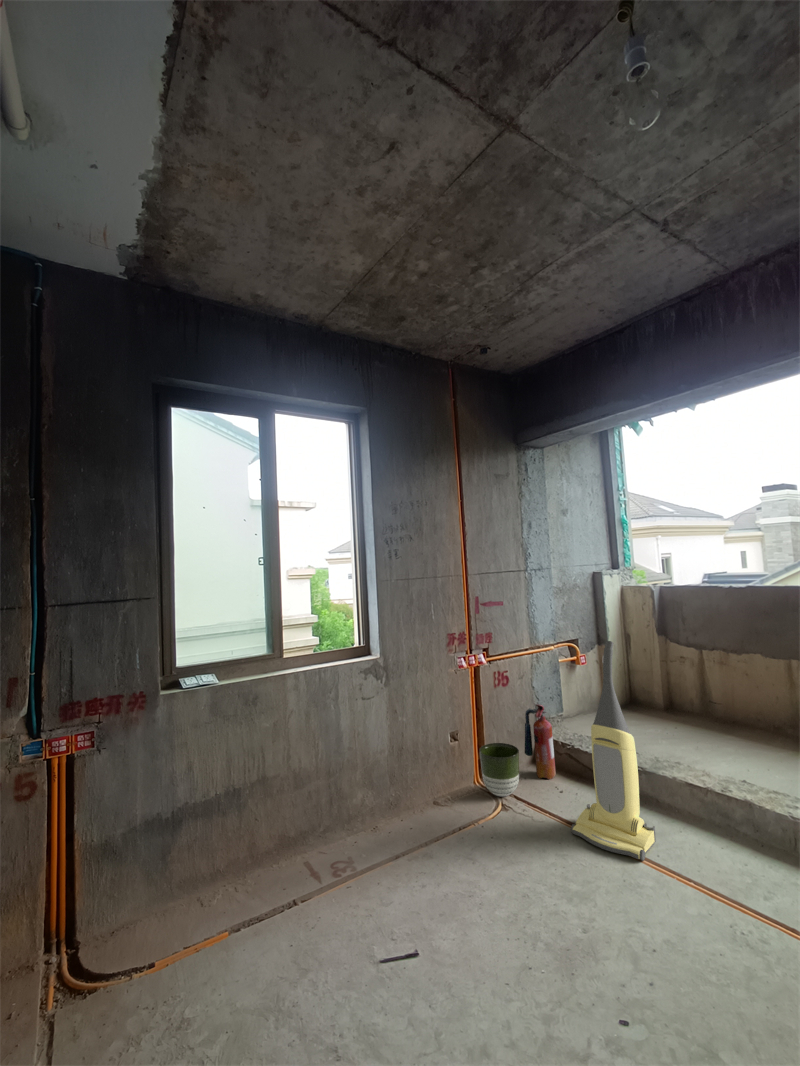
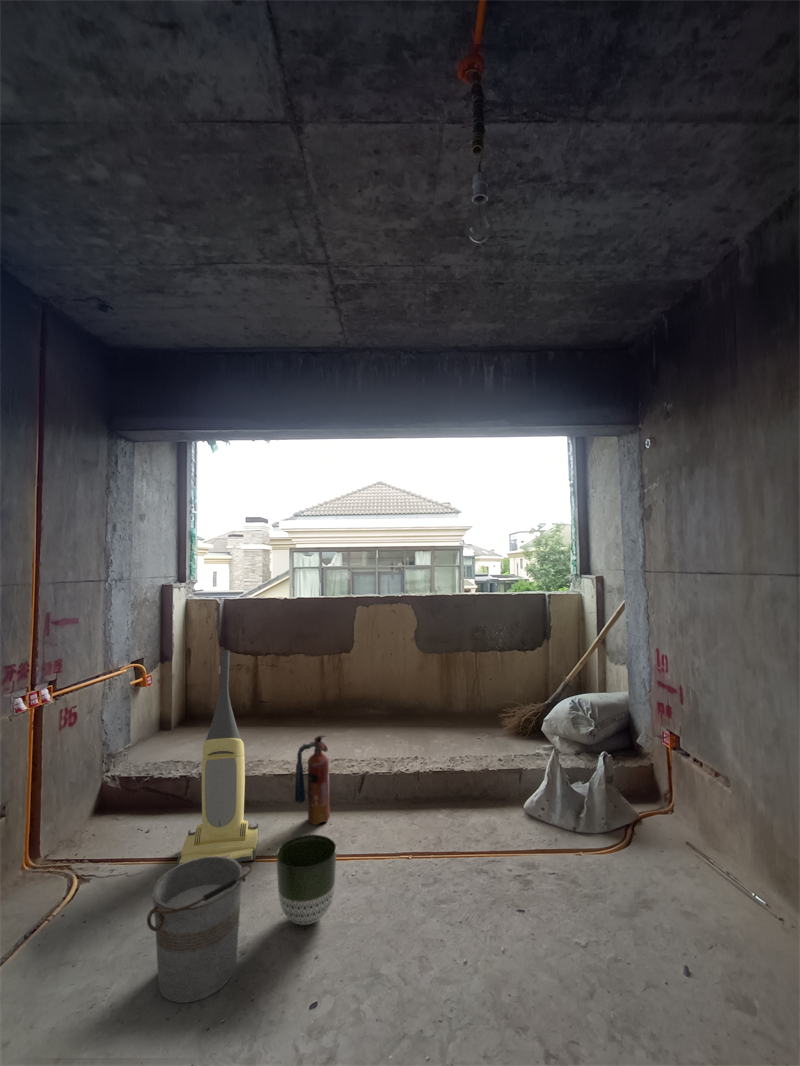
fire extinguisher: present [525,704,556,779] -> present [295,735,330,825]
planter: present [480,743,519,797] -> present [276,835,336,925]
bucket: none [499,825,590,953] -> present [147,856,253,1003]

